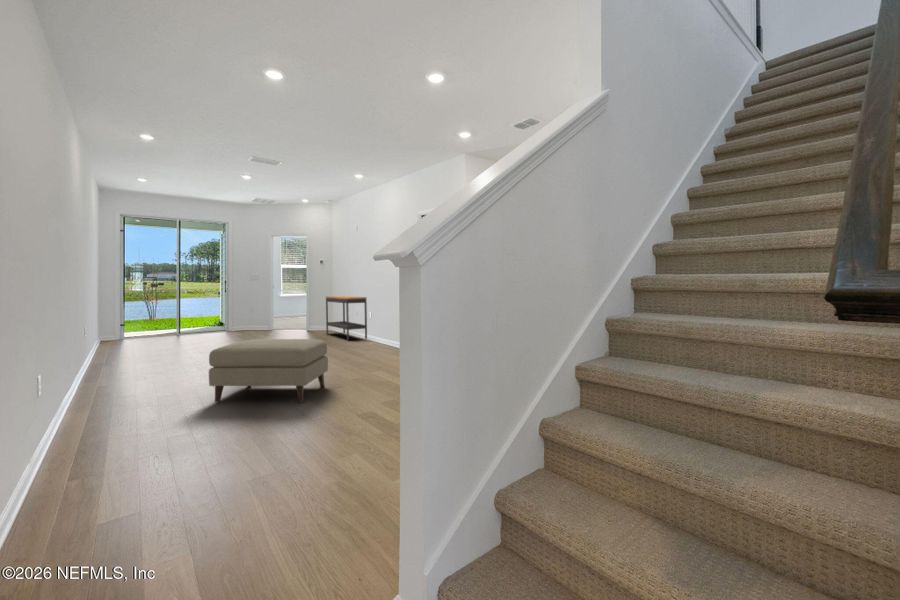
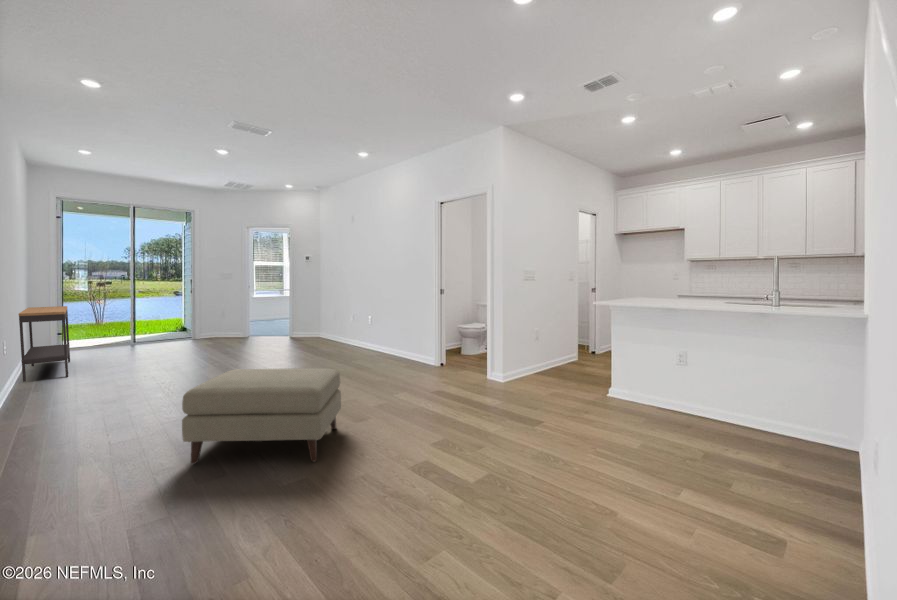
console table: present [326,296,367,340] -> present [19,306,70,382]

